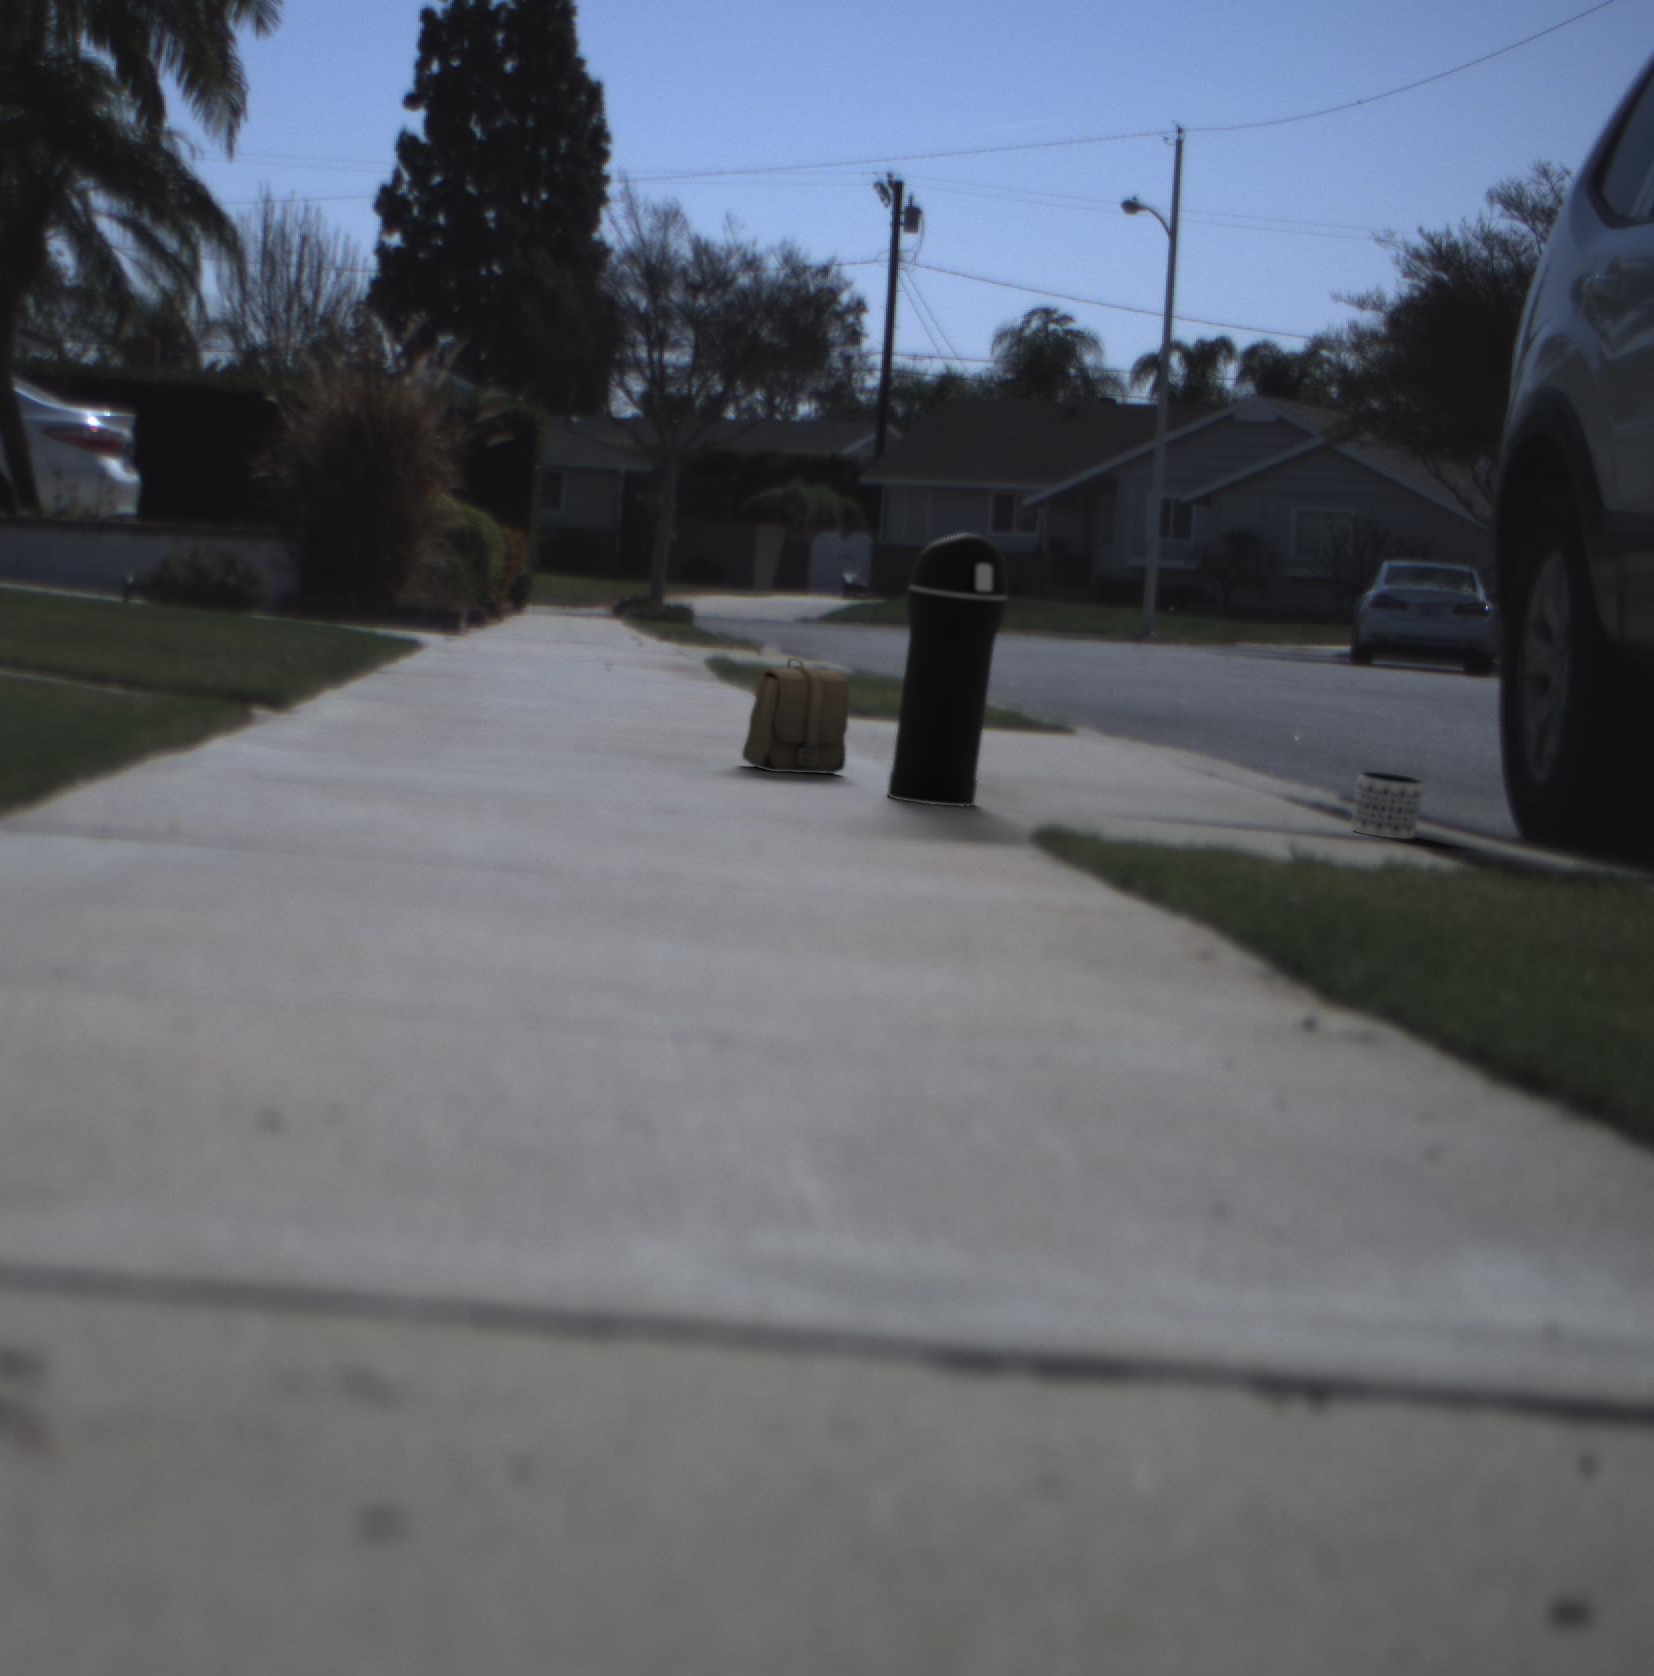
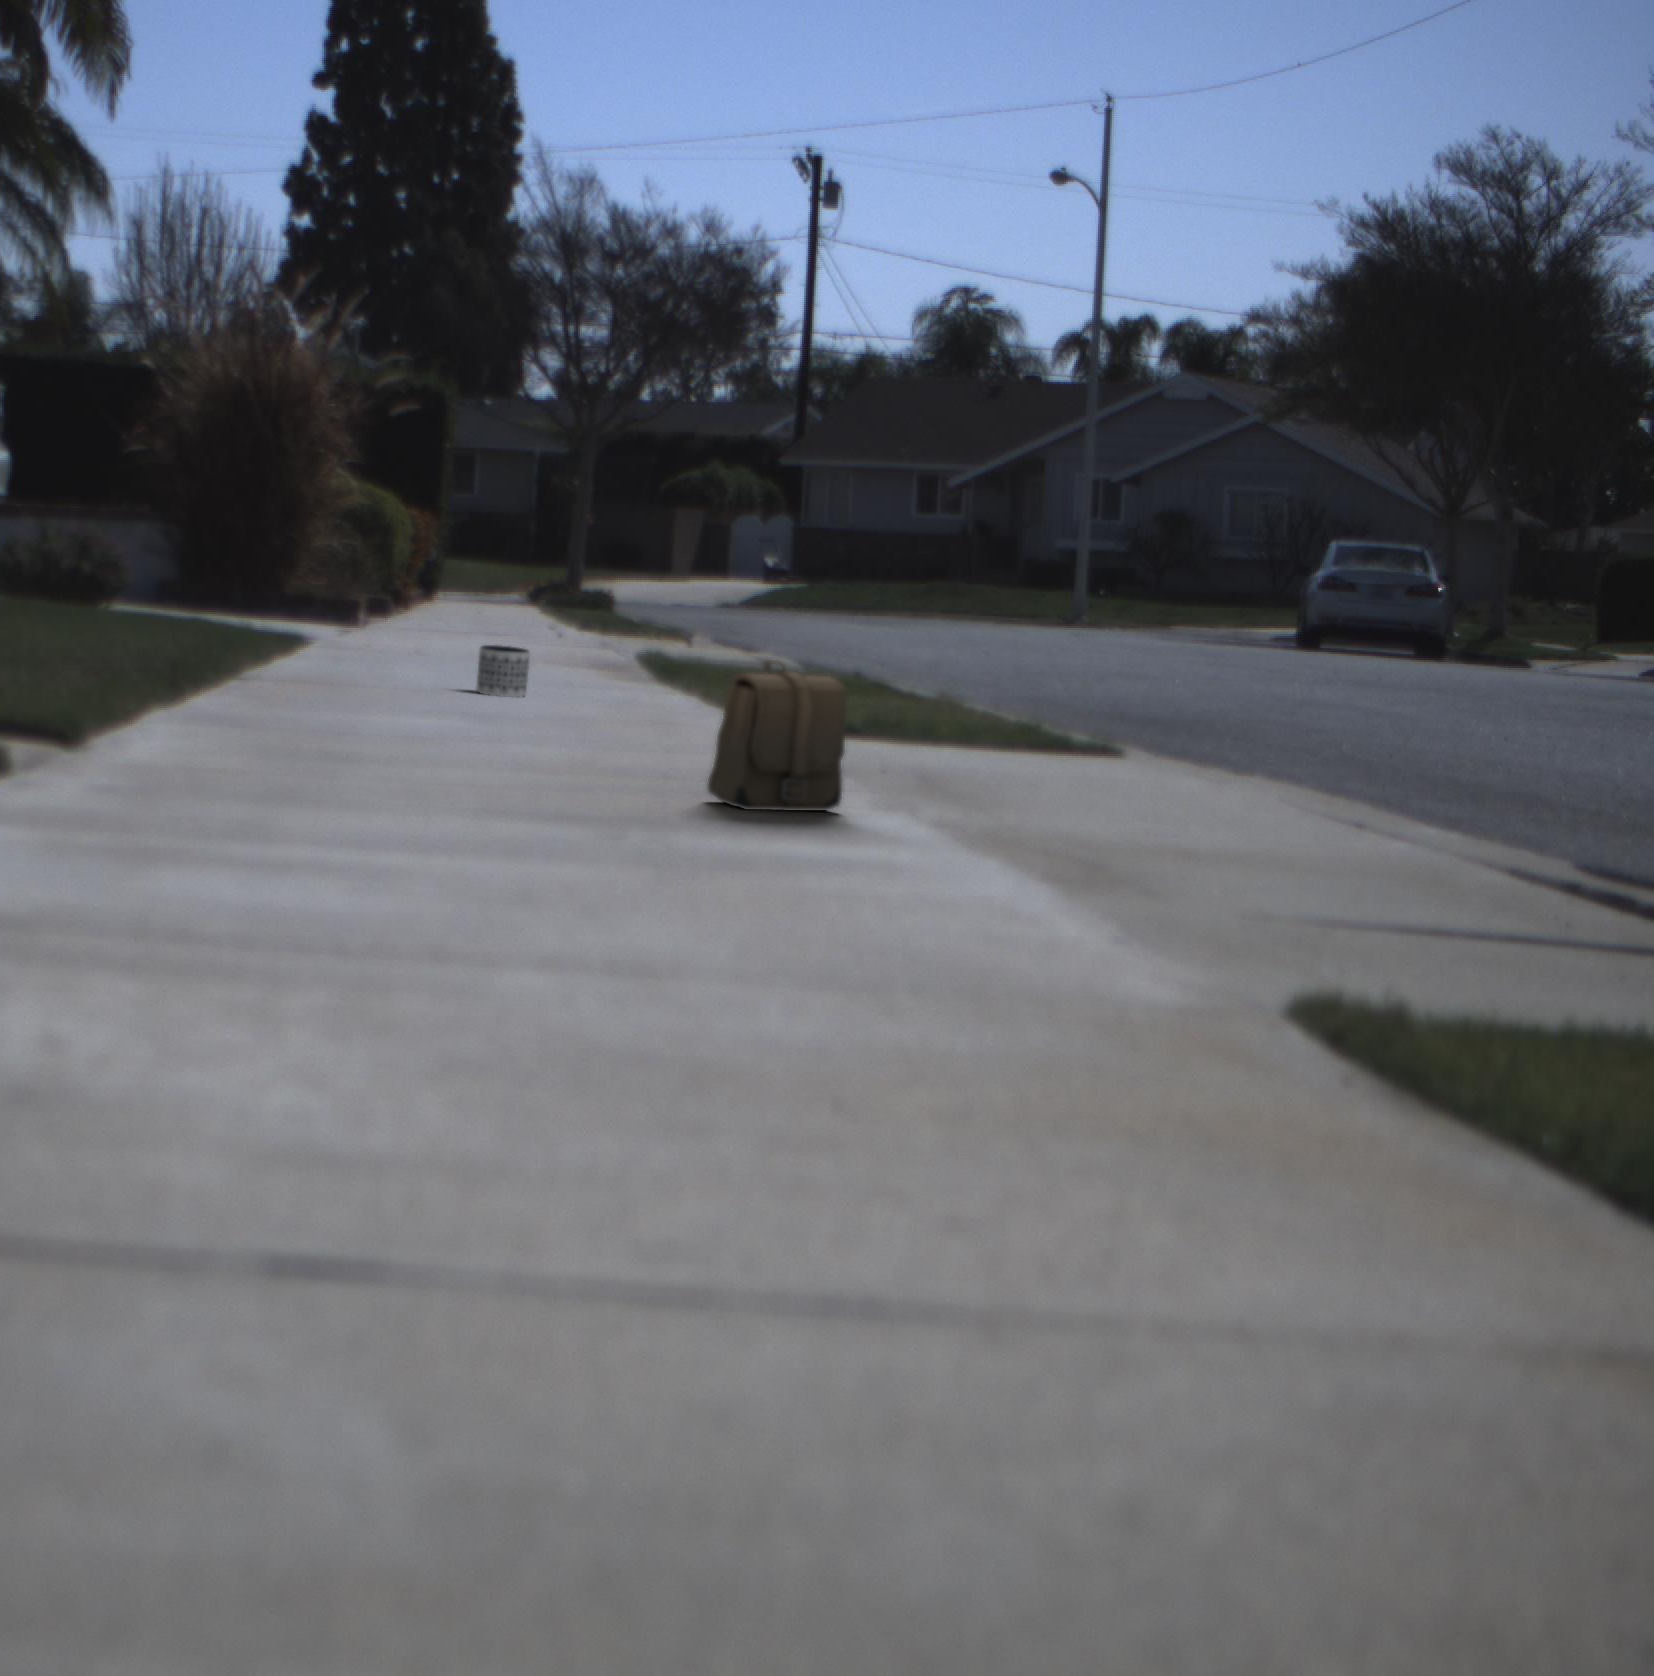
trash can: present [887,534,1009,806] -> none [907,493,1072,863]
planter: present [1351,772,1424,839] -> present [477,645,530,697]

